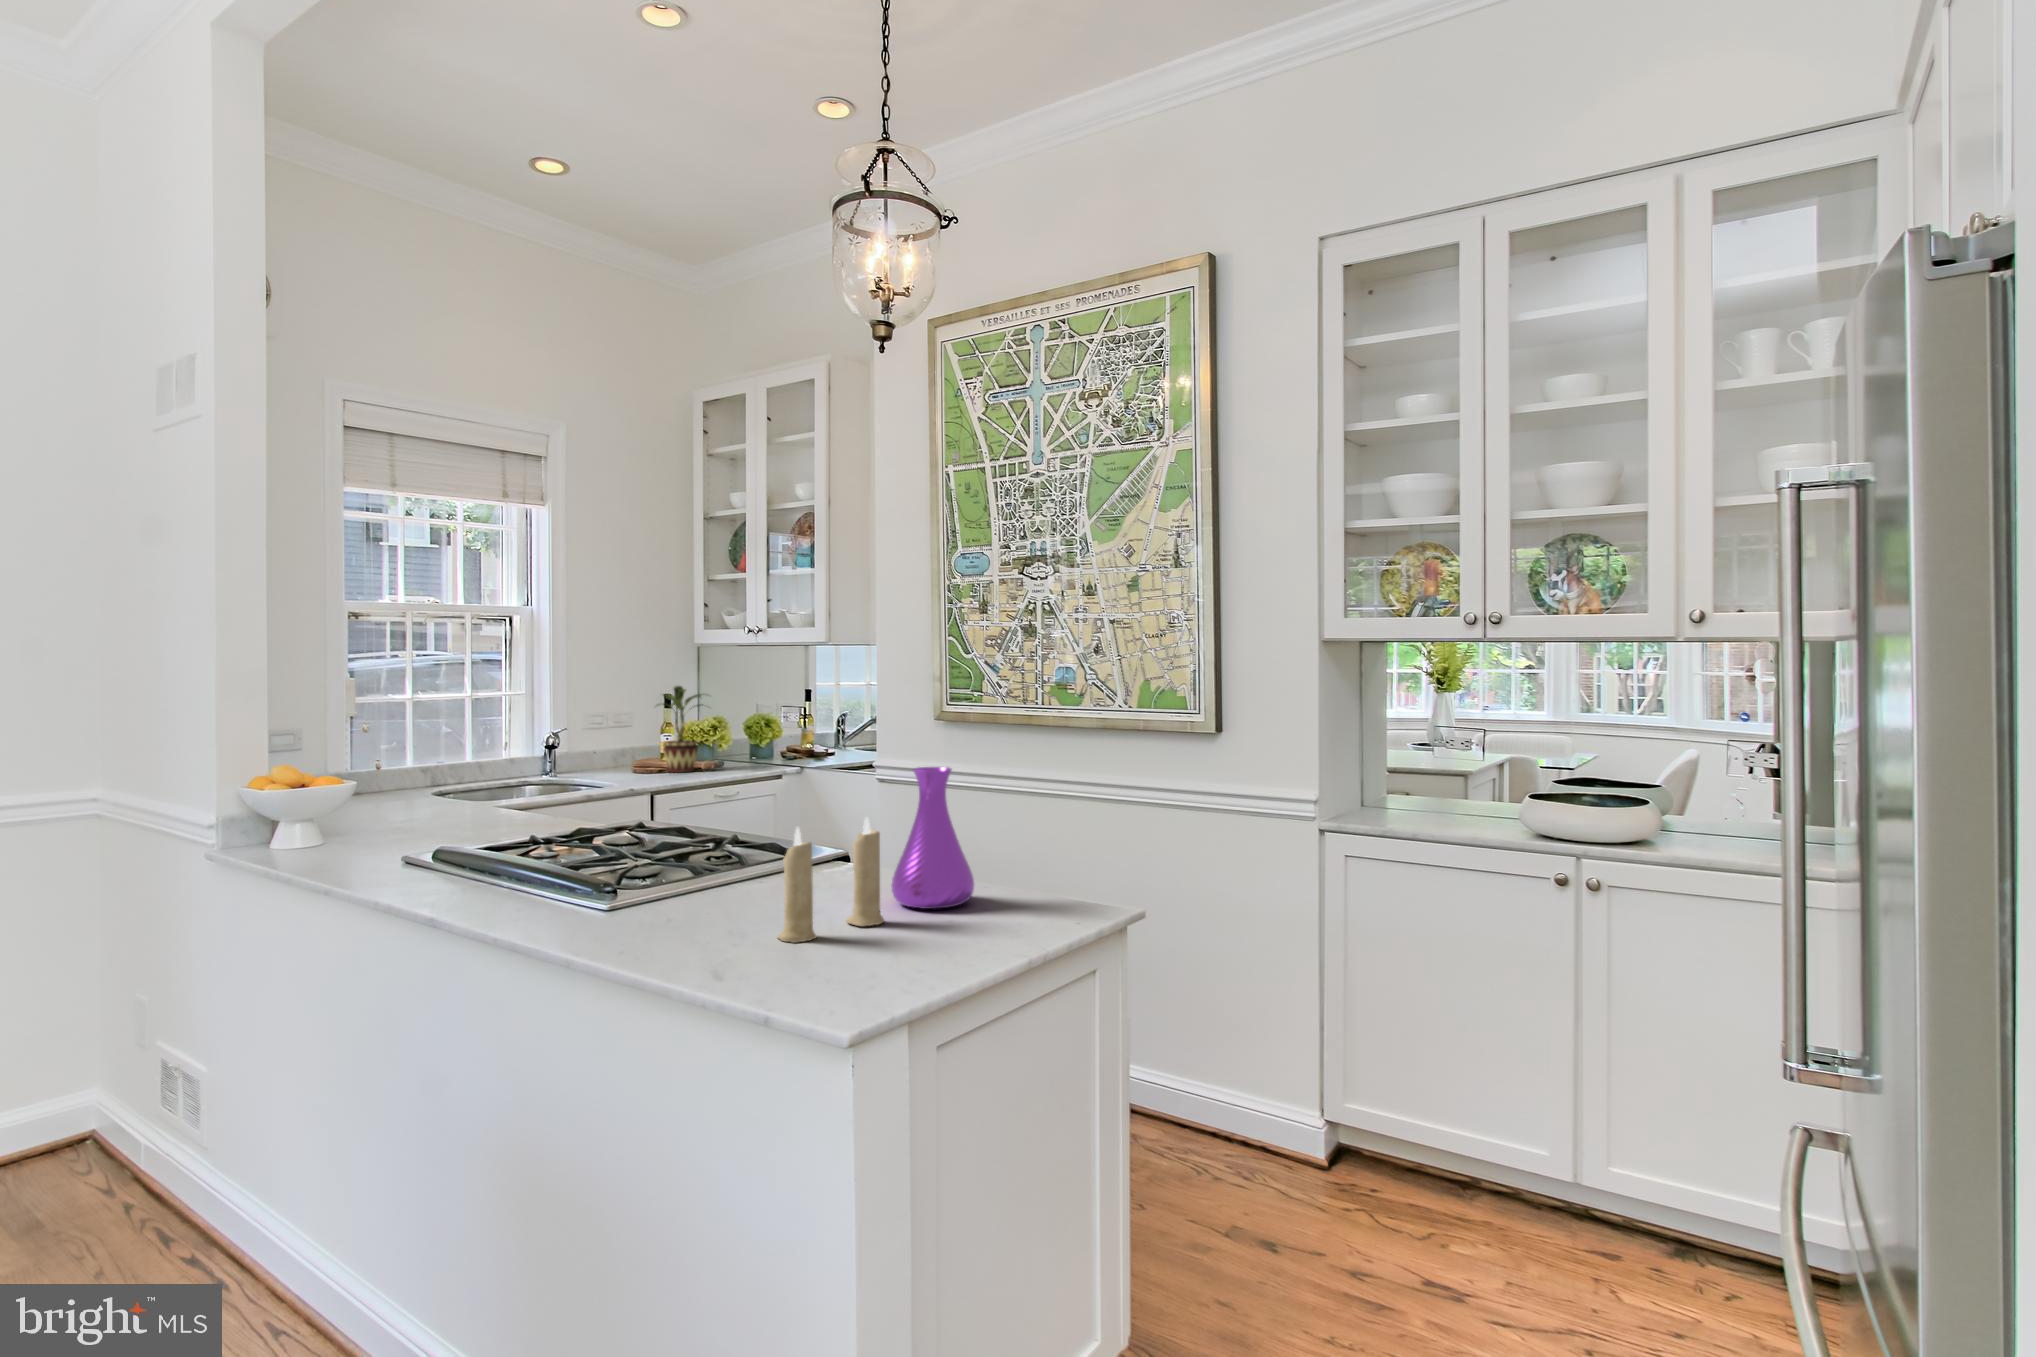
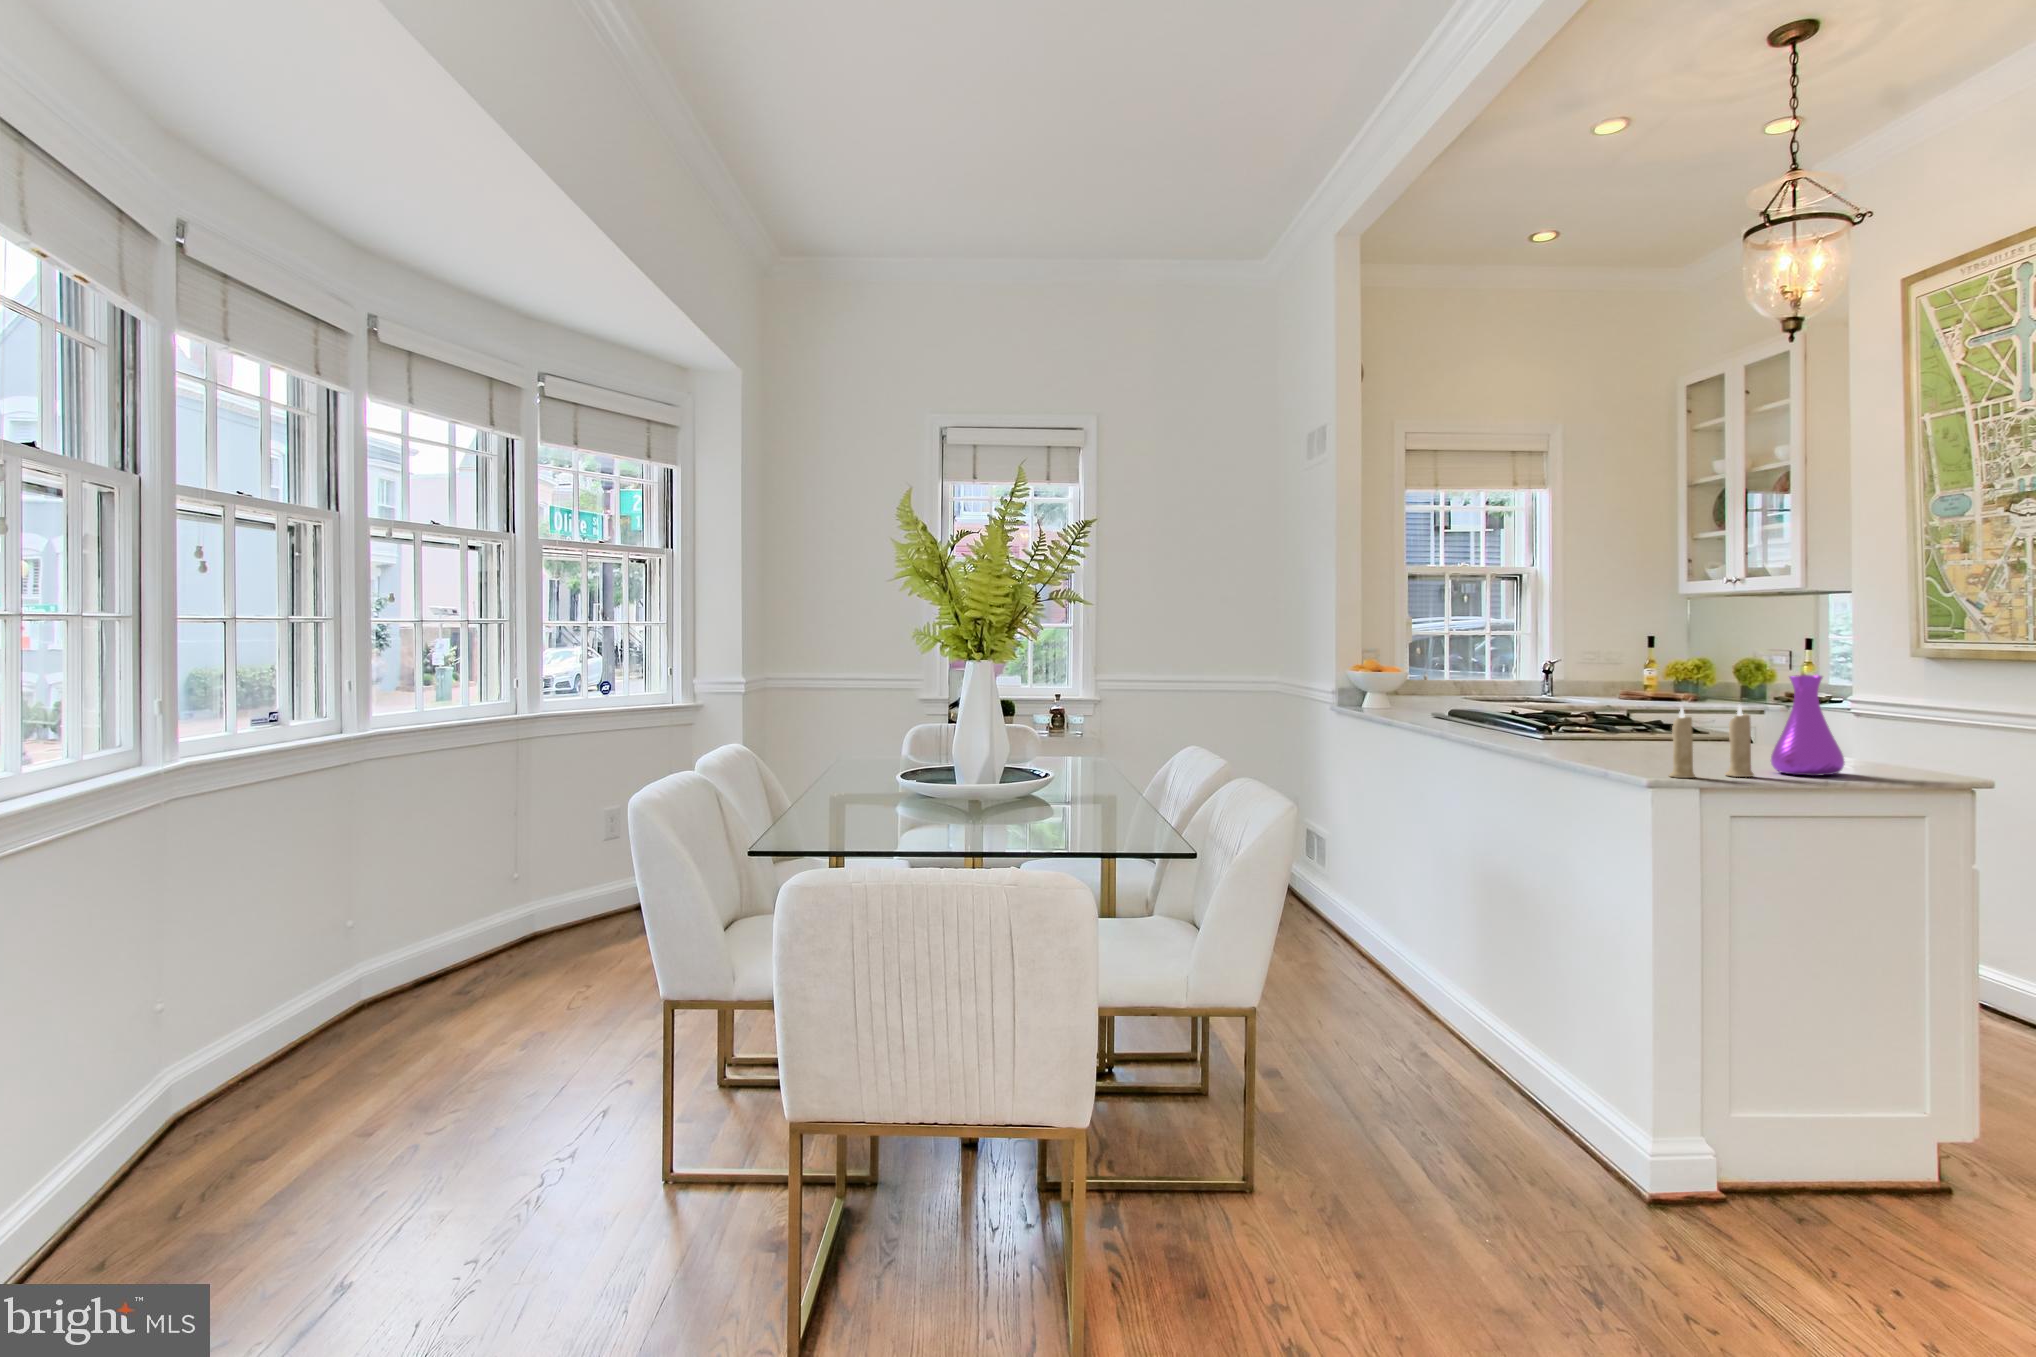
potted plant: present [663,686,703,773] -> none [1637,634,1695,708]

